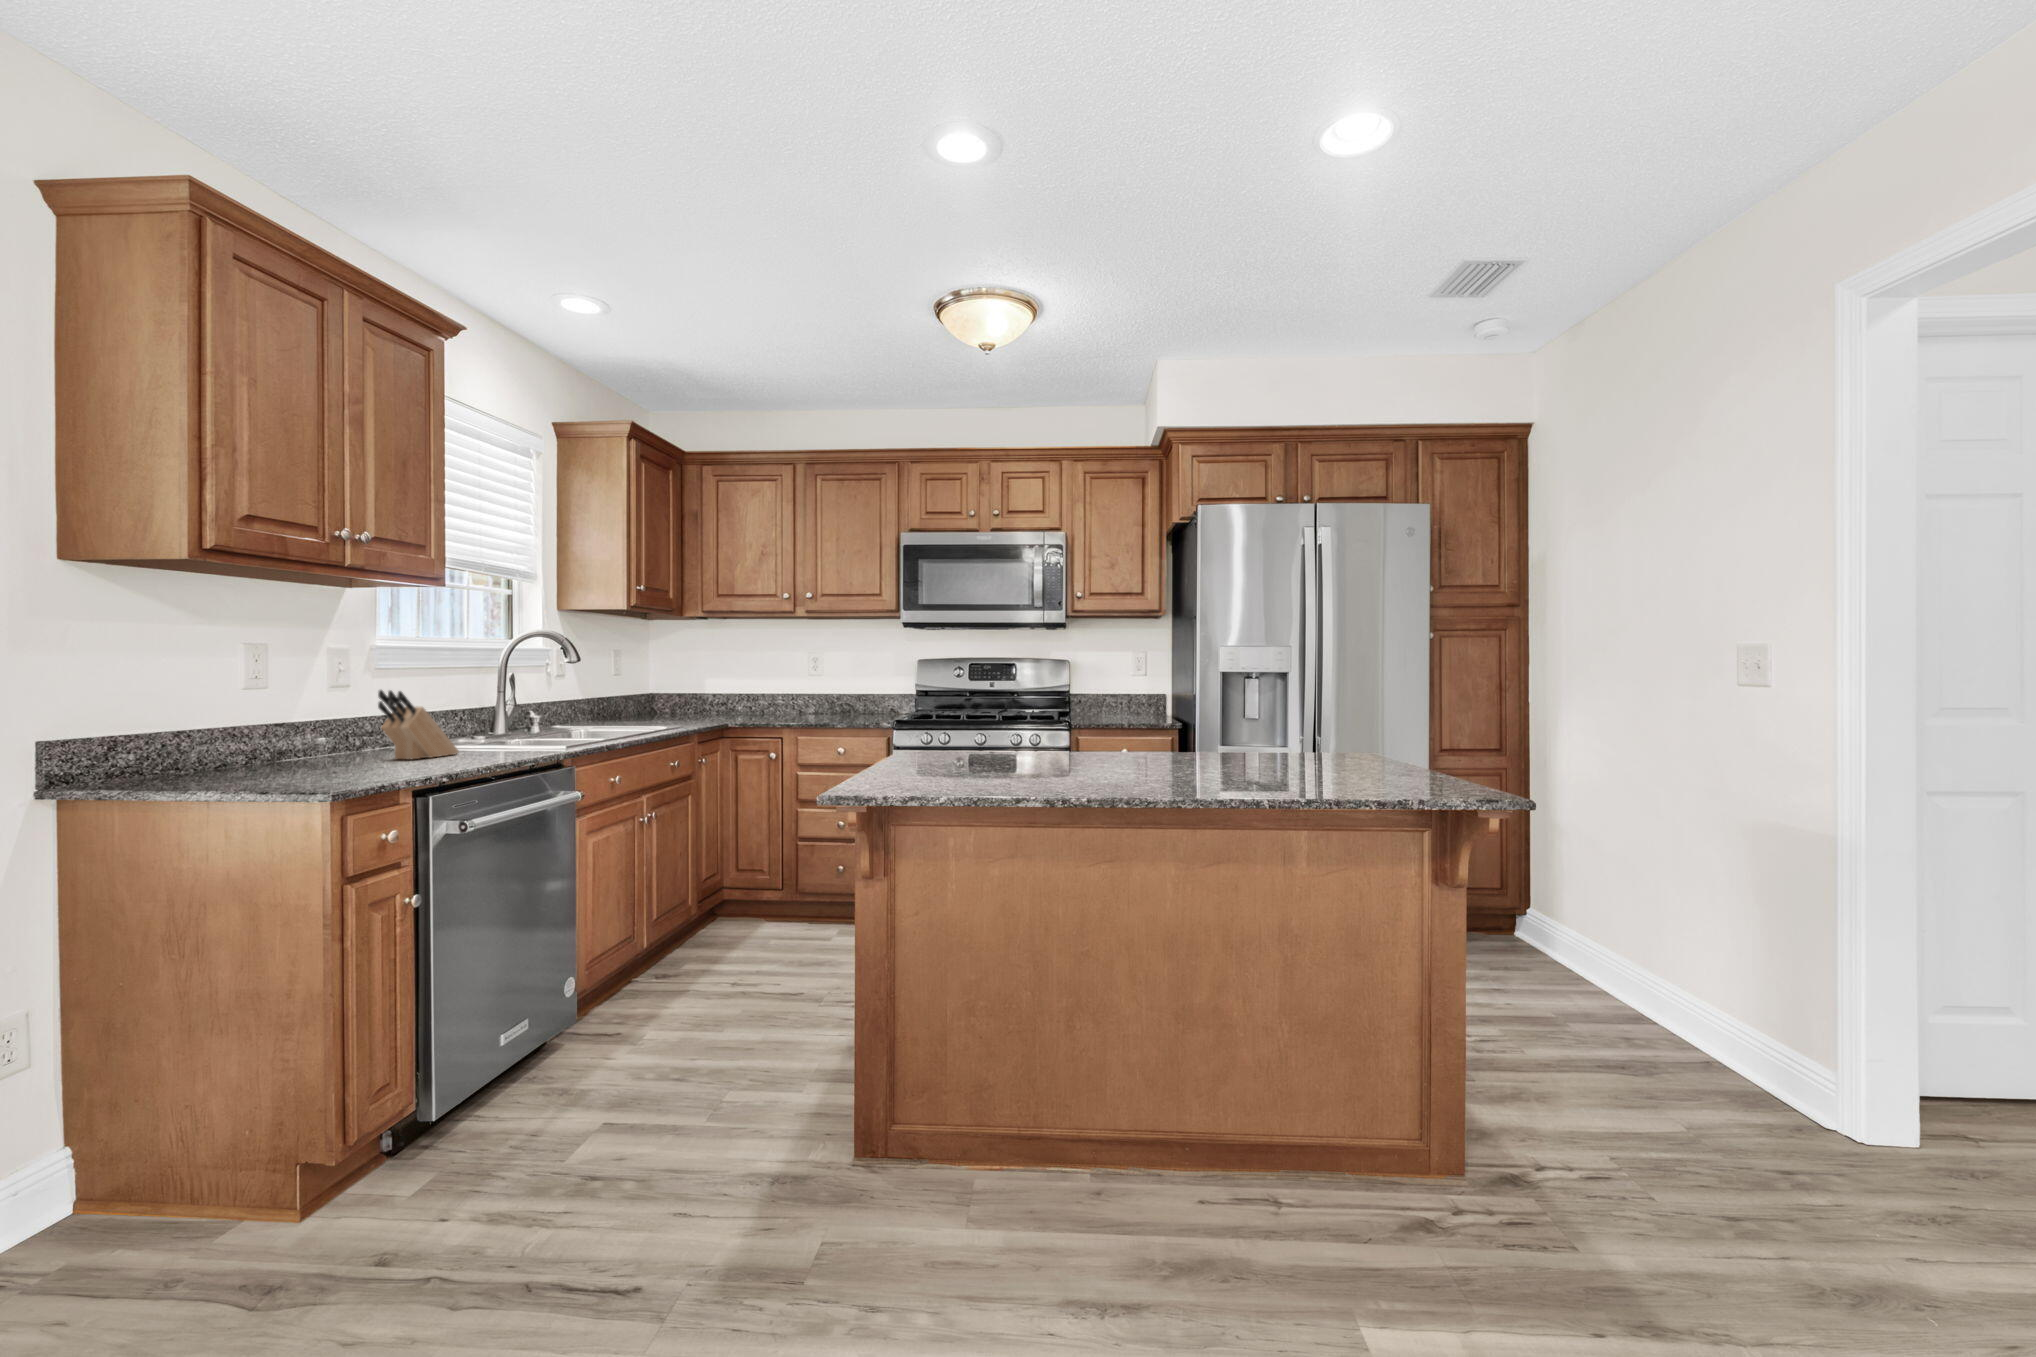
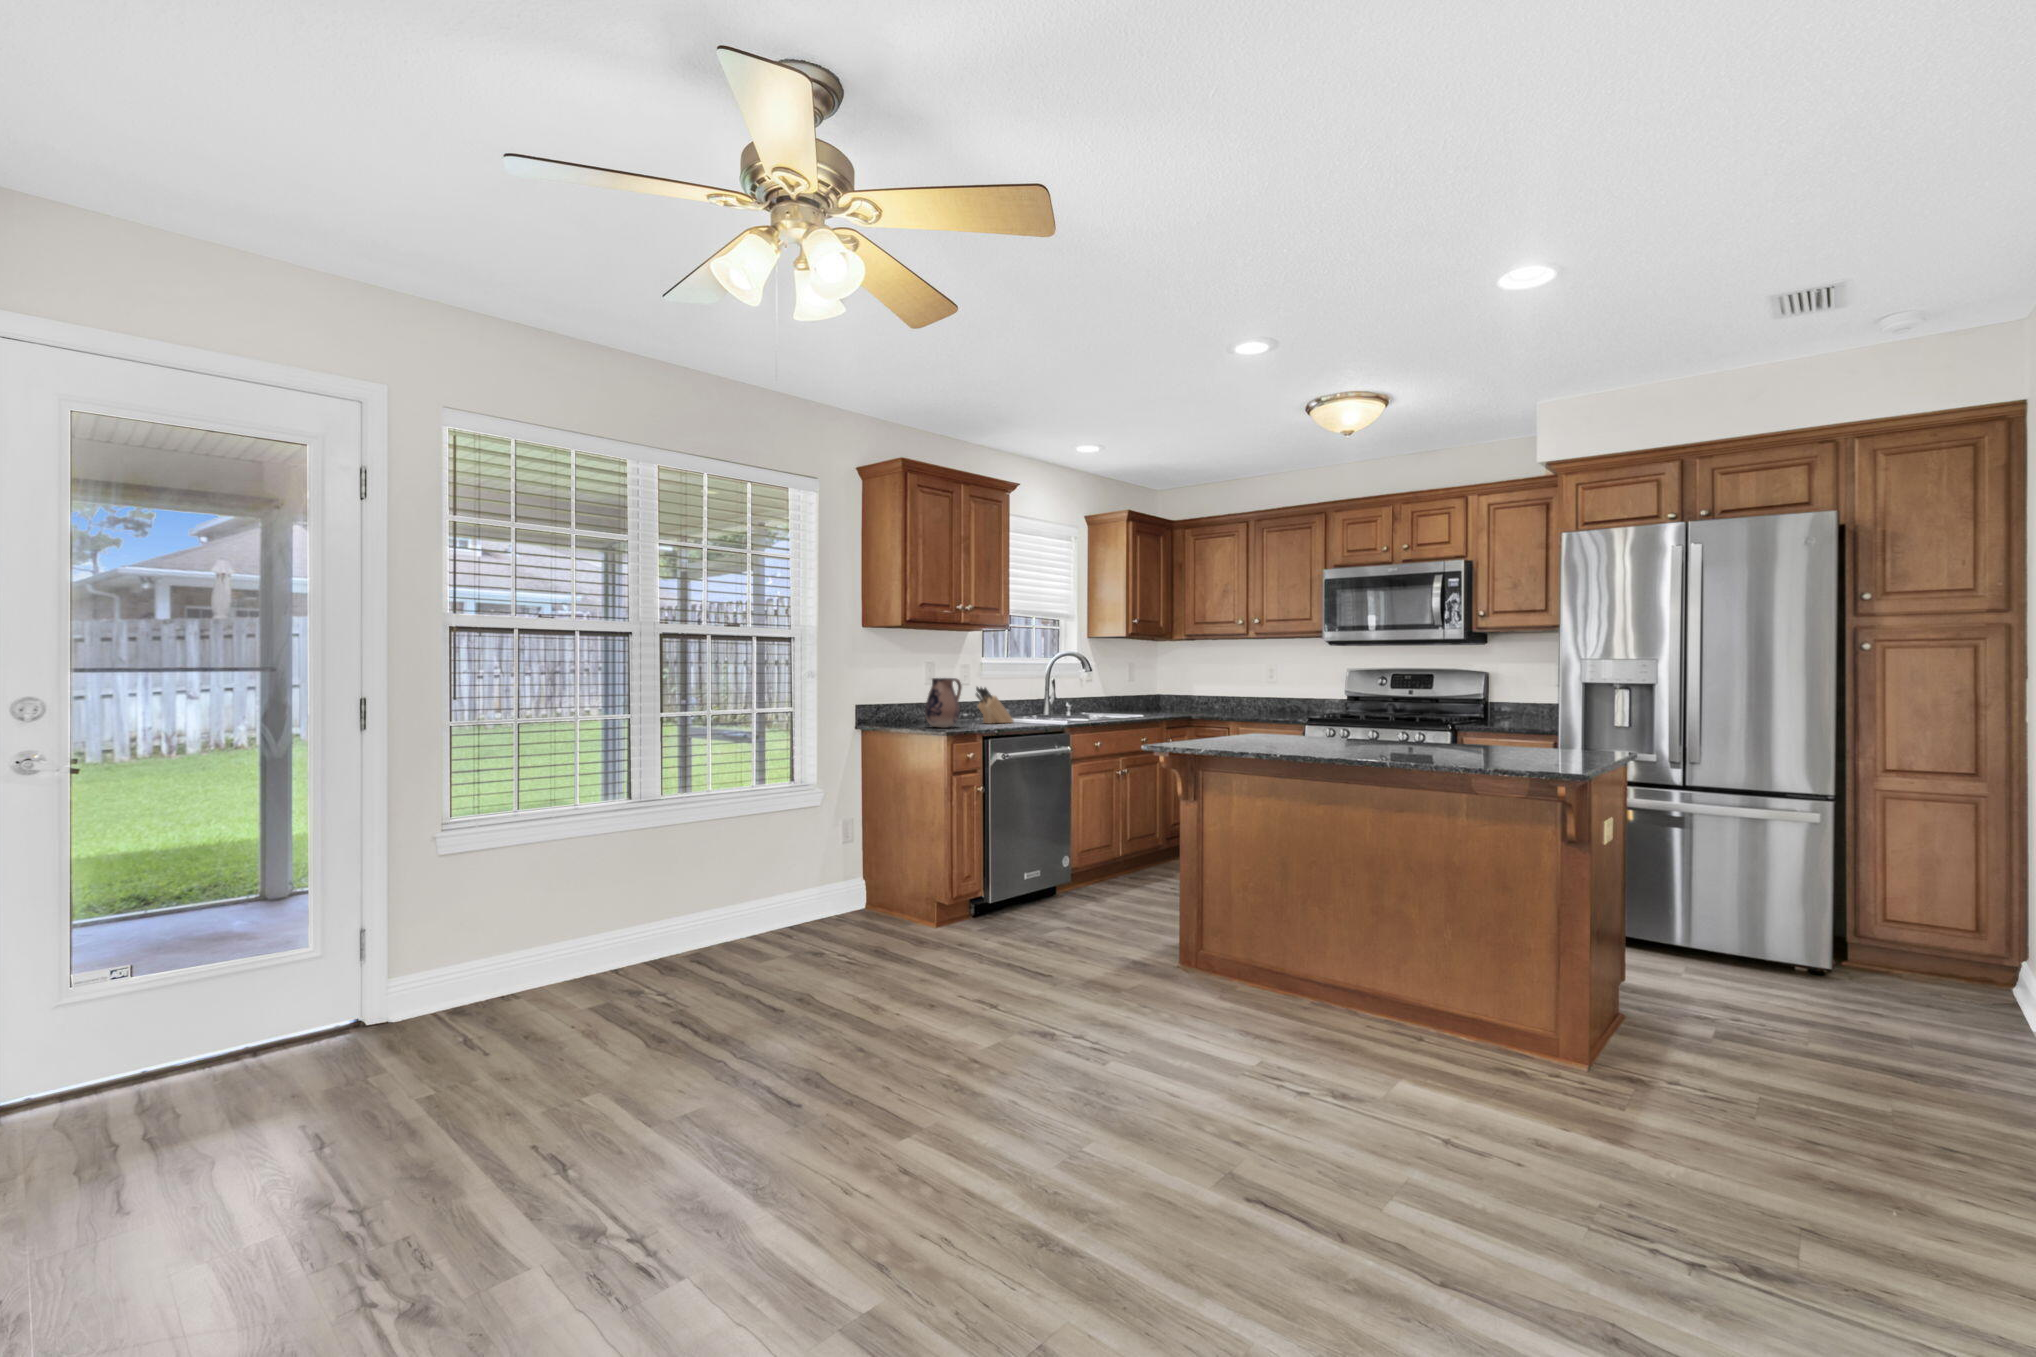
ceramic pitcher: none [259,675,352,779] -> present [925,678,962,728]

